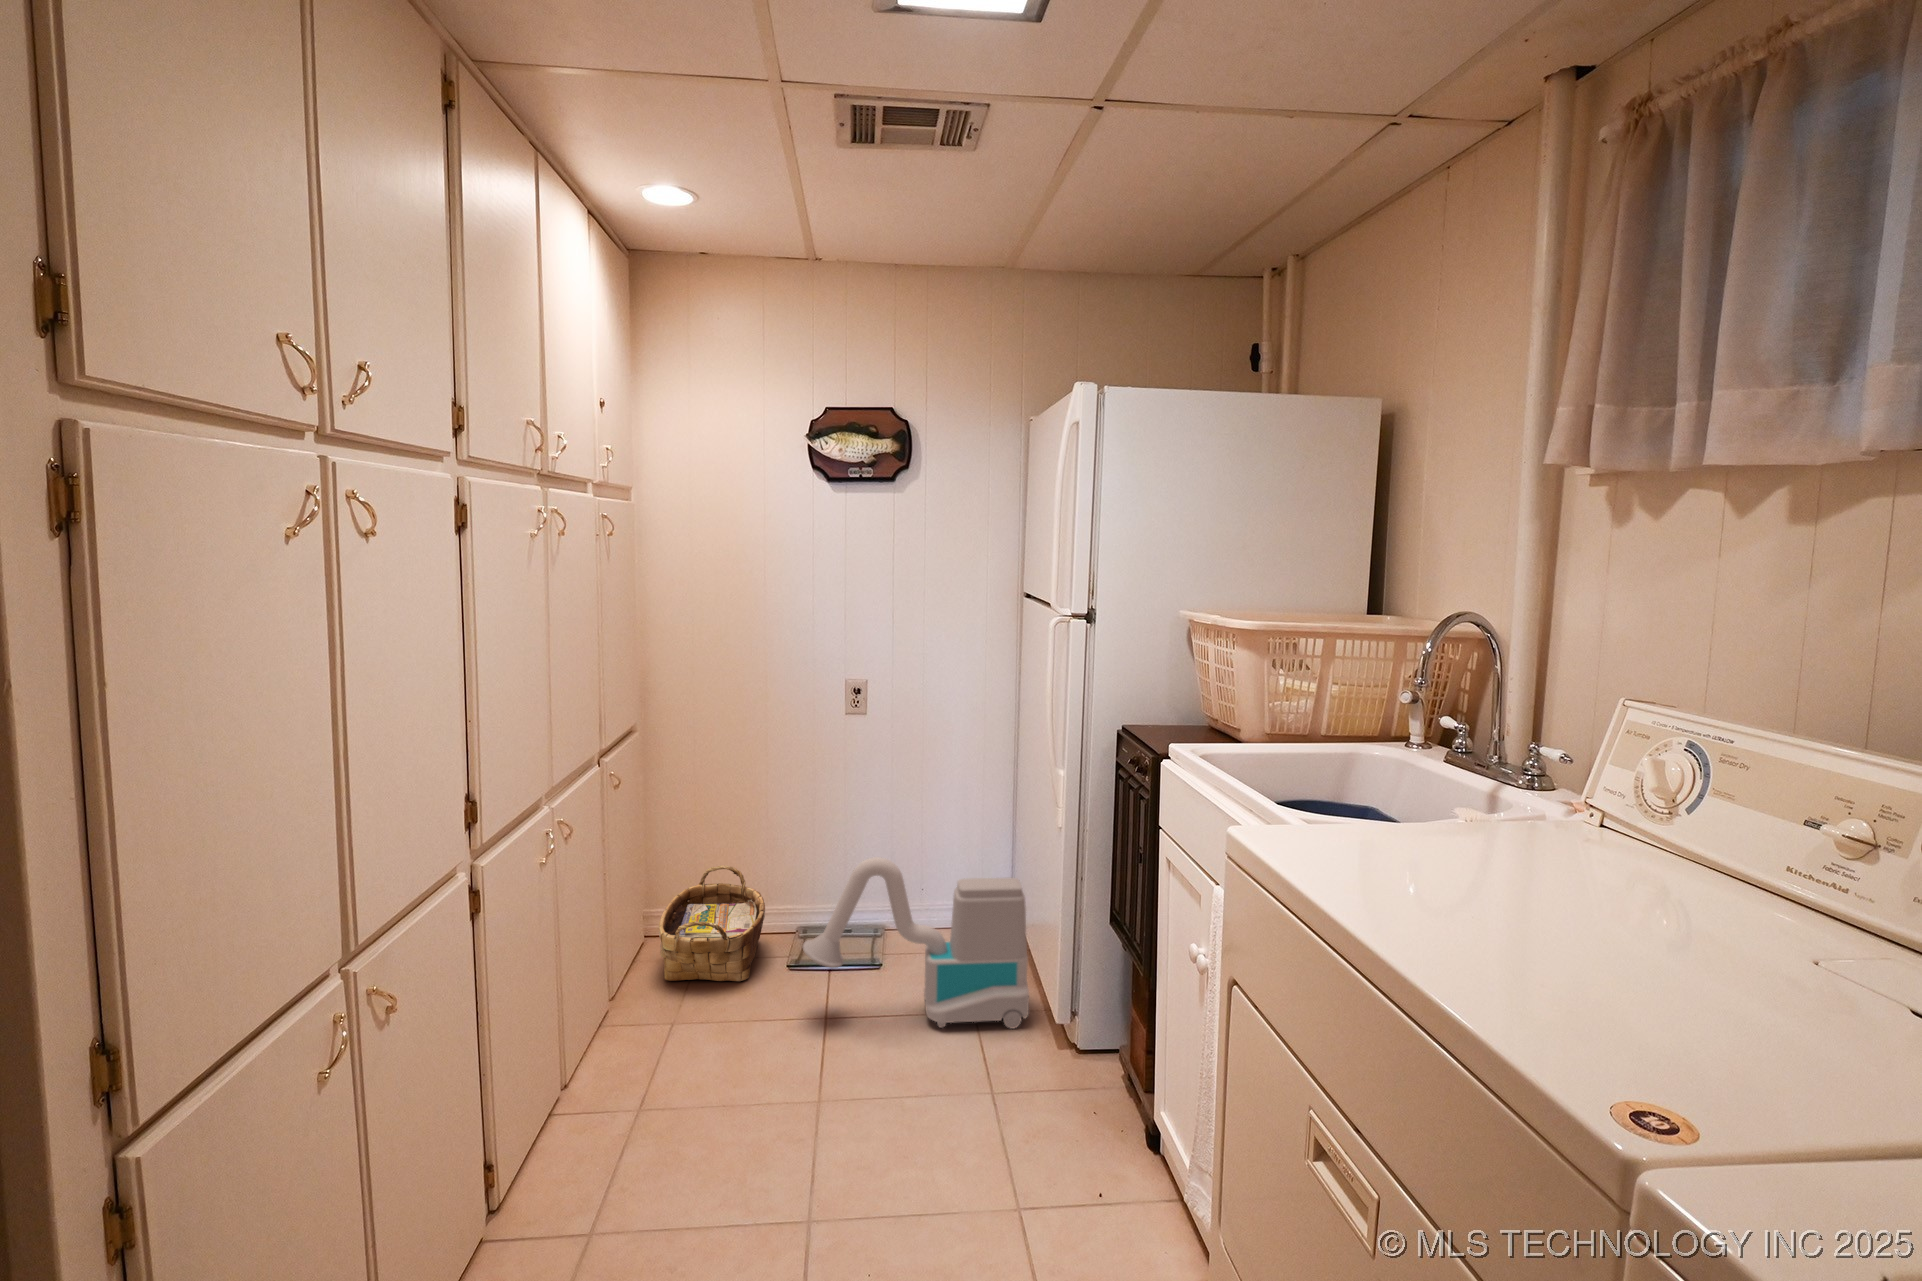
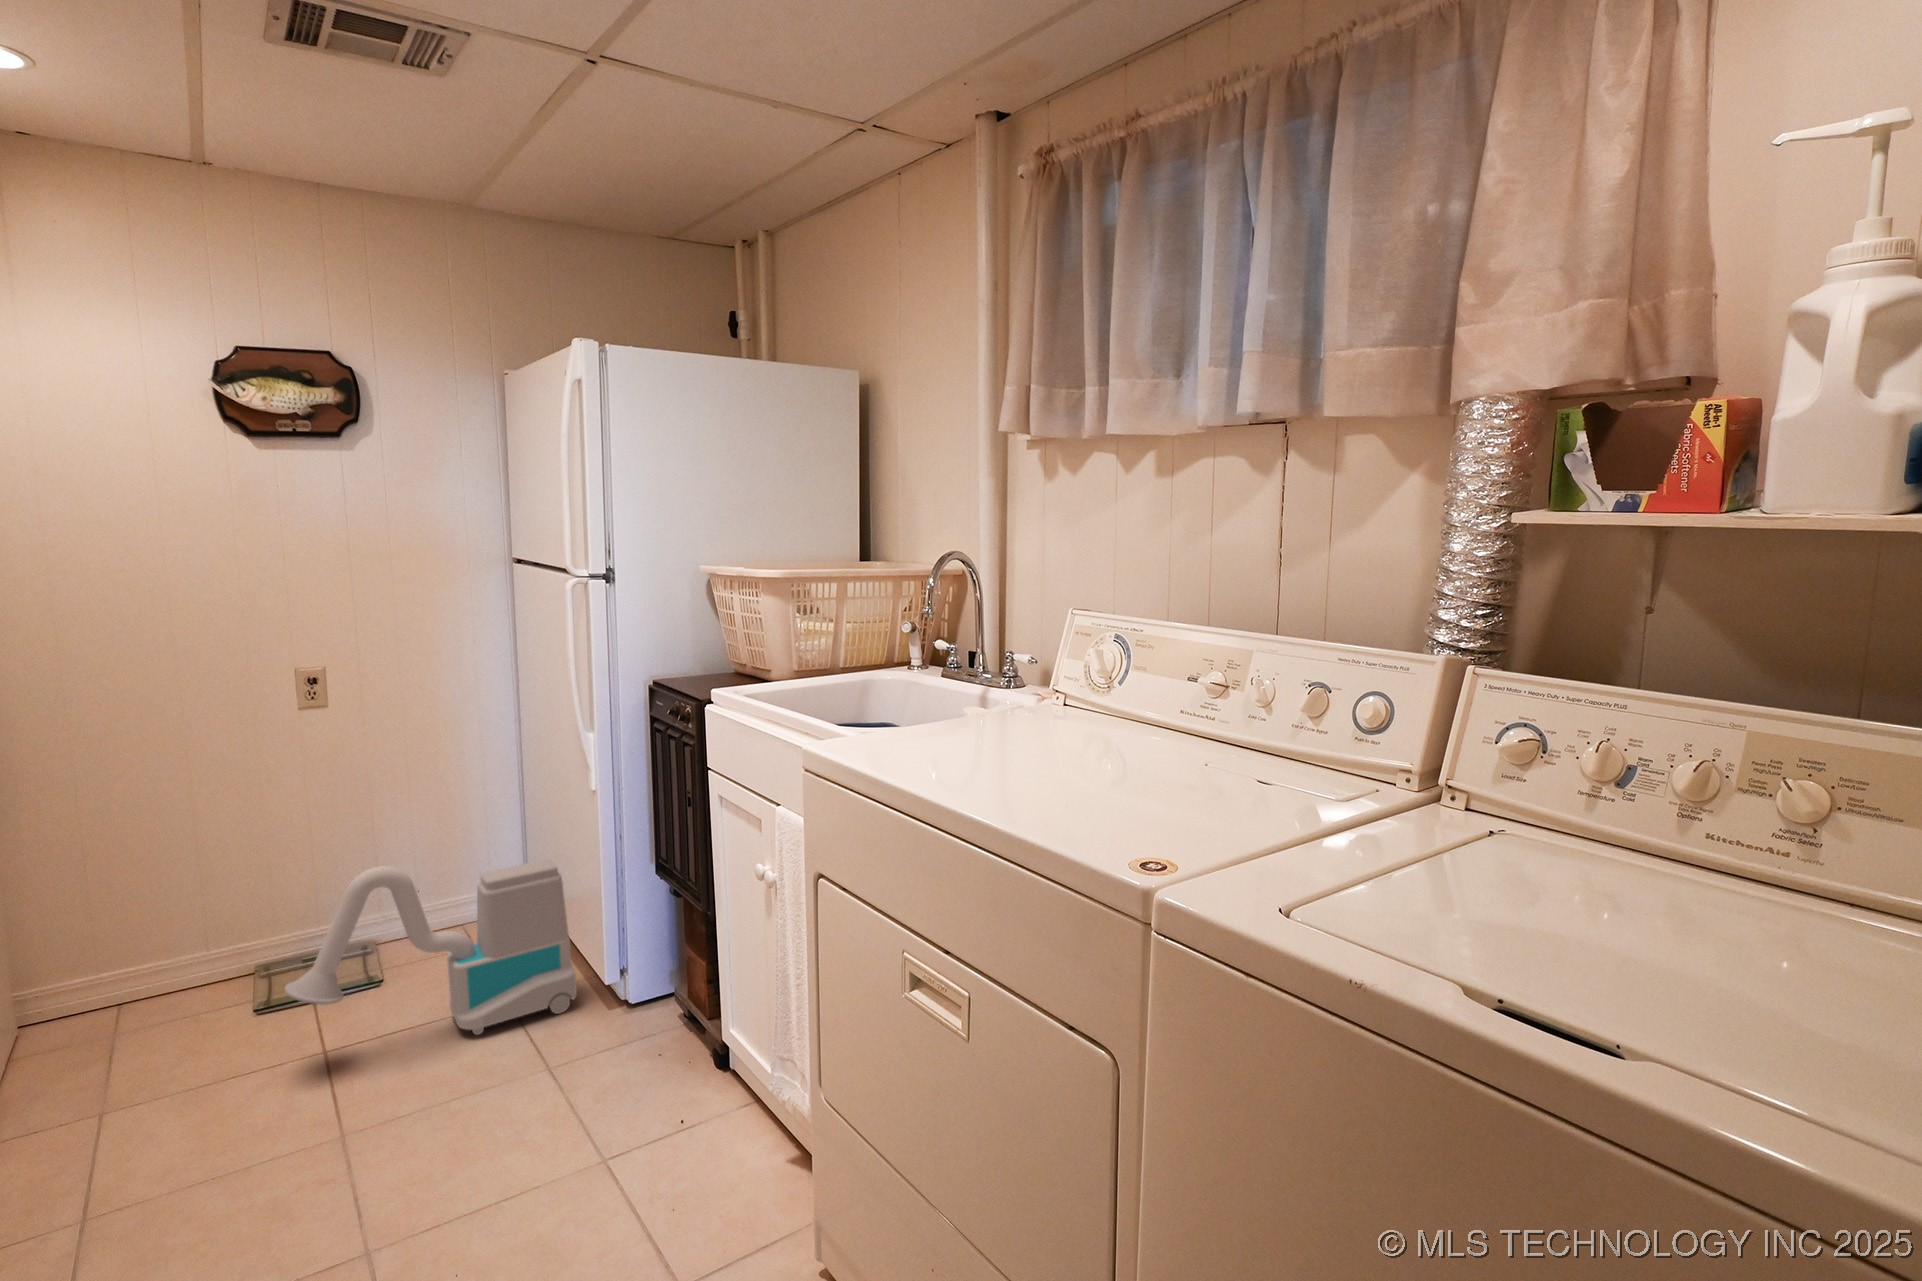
woven basket: present [659,865,765,982] -> none [37,930,208,1092]

